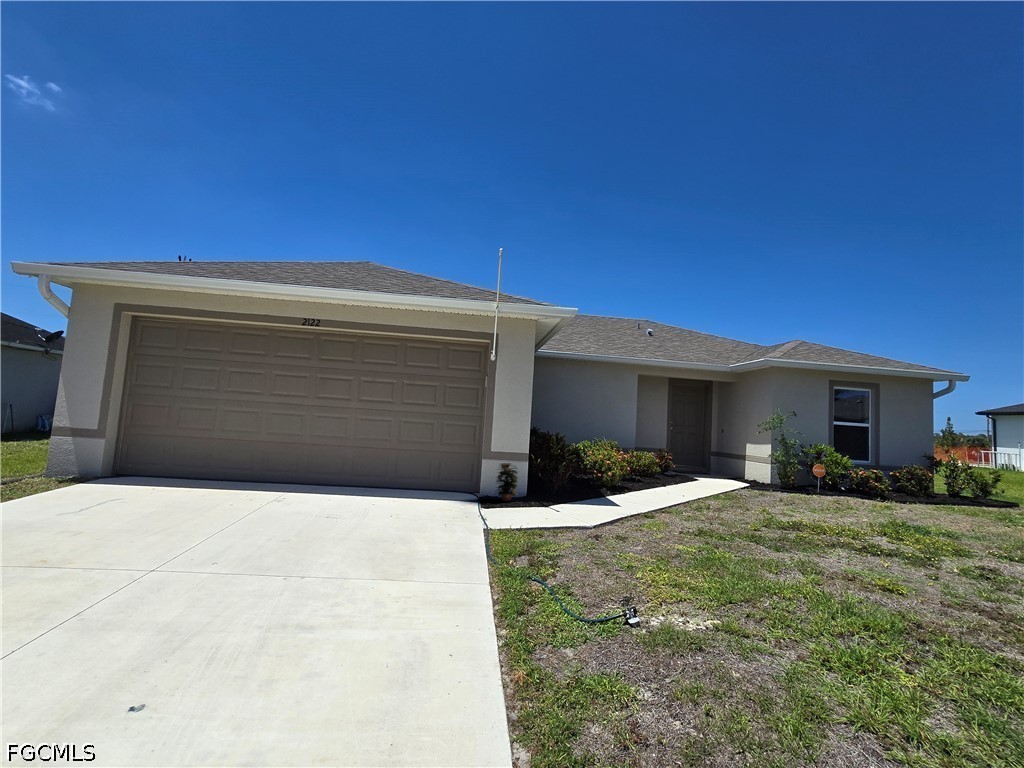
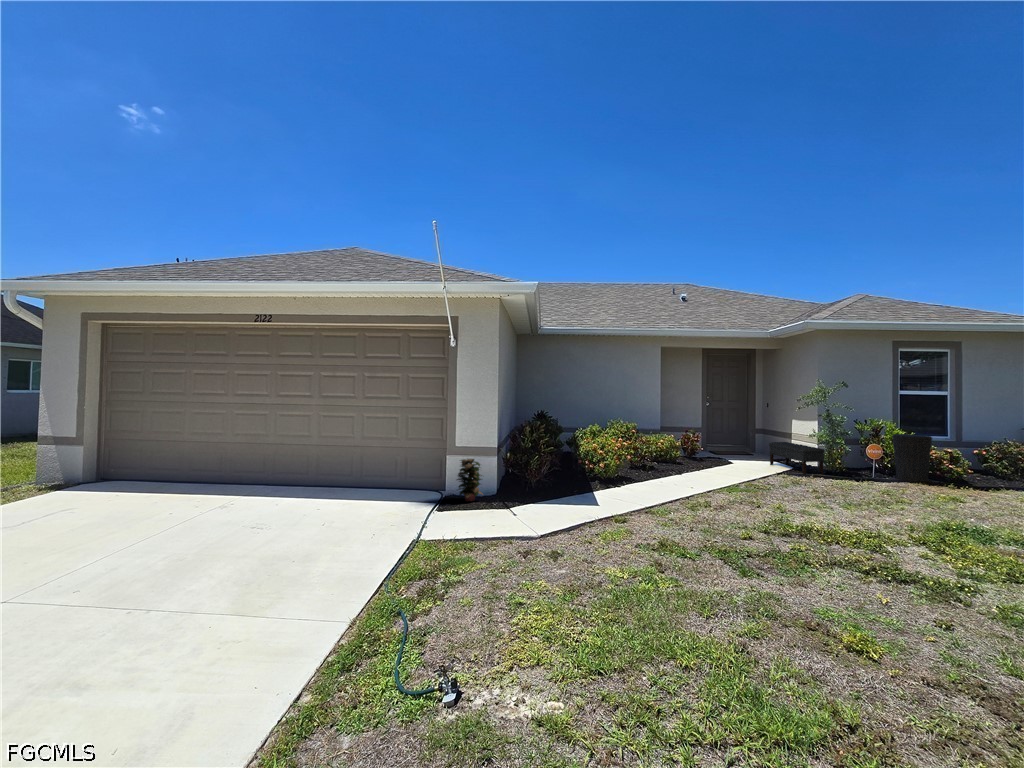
trash can: none [832,457,863,495] -> present [892,434,932,481]
bench: none [733,462,781,489] -> present [769,442,825,474]

